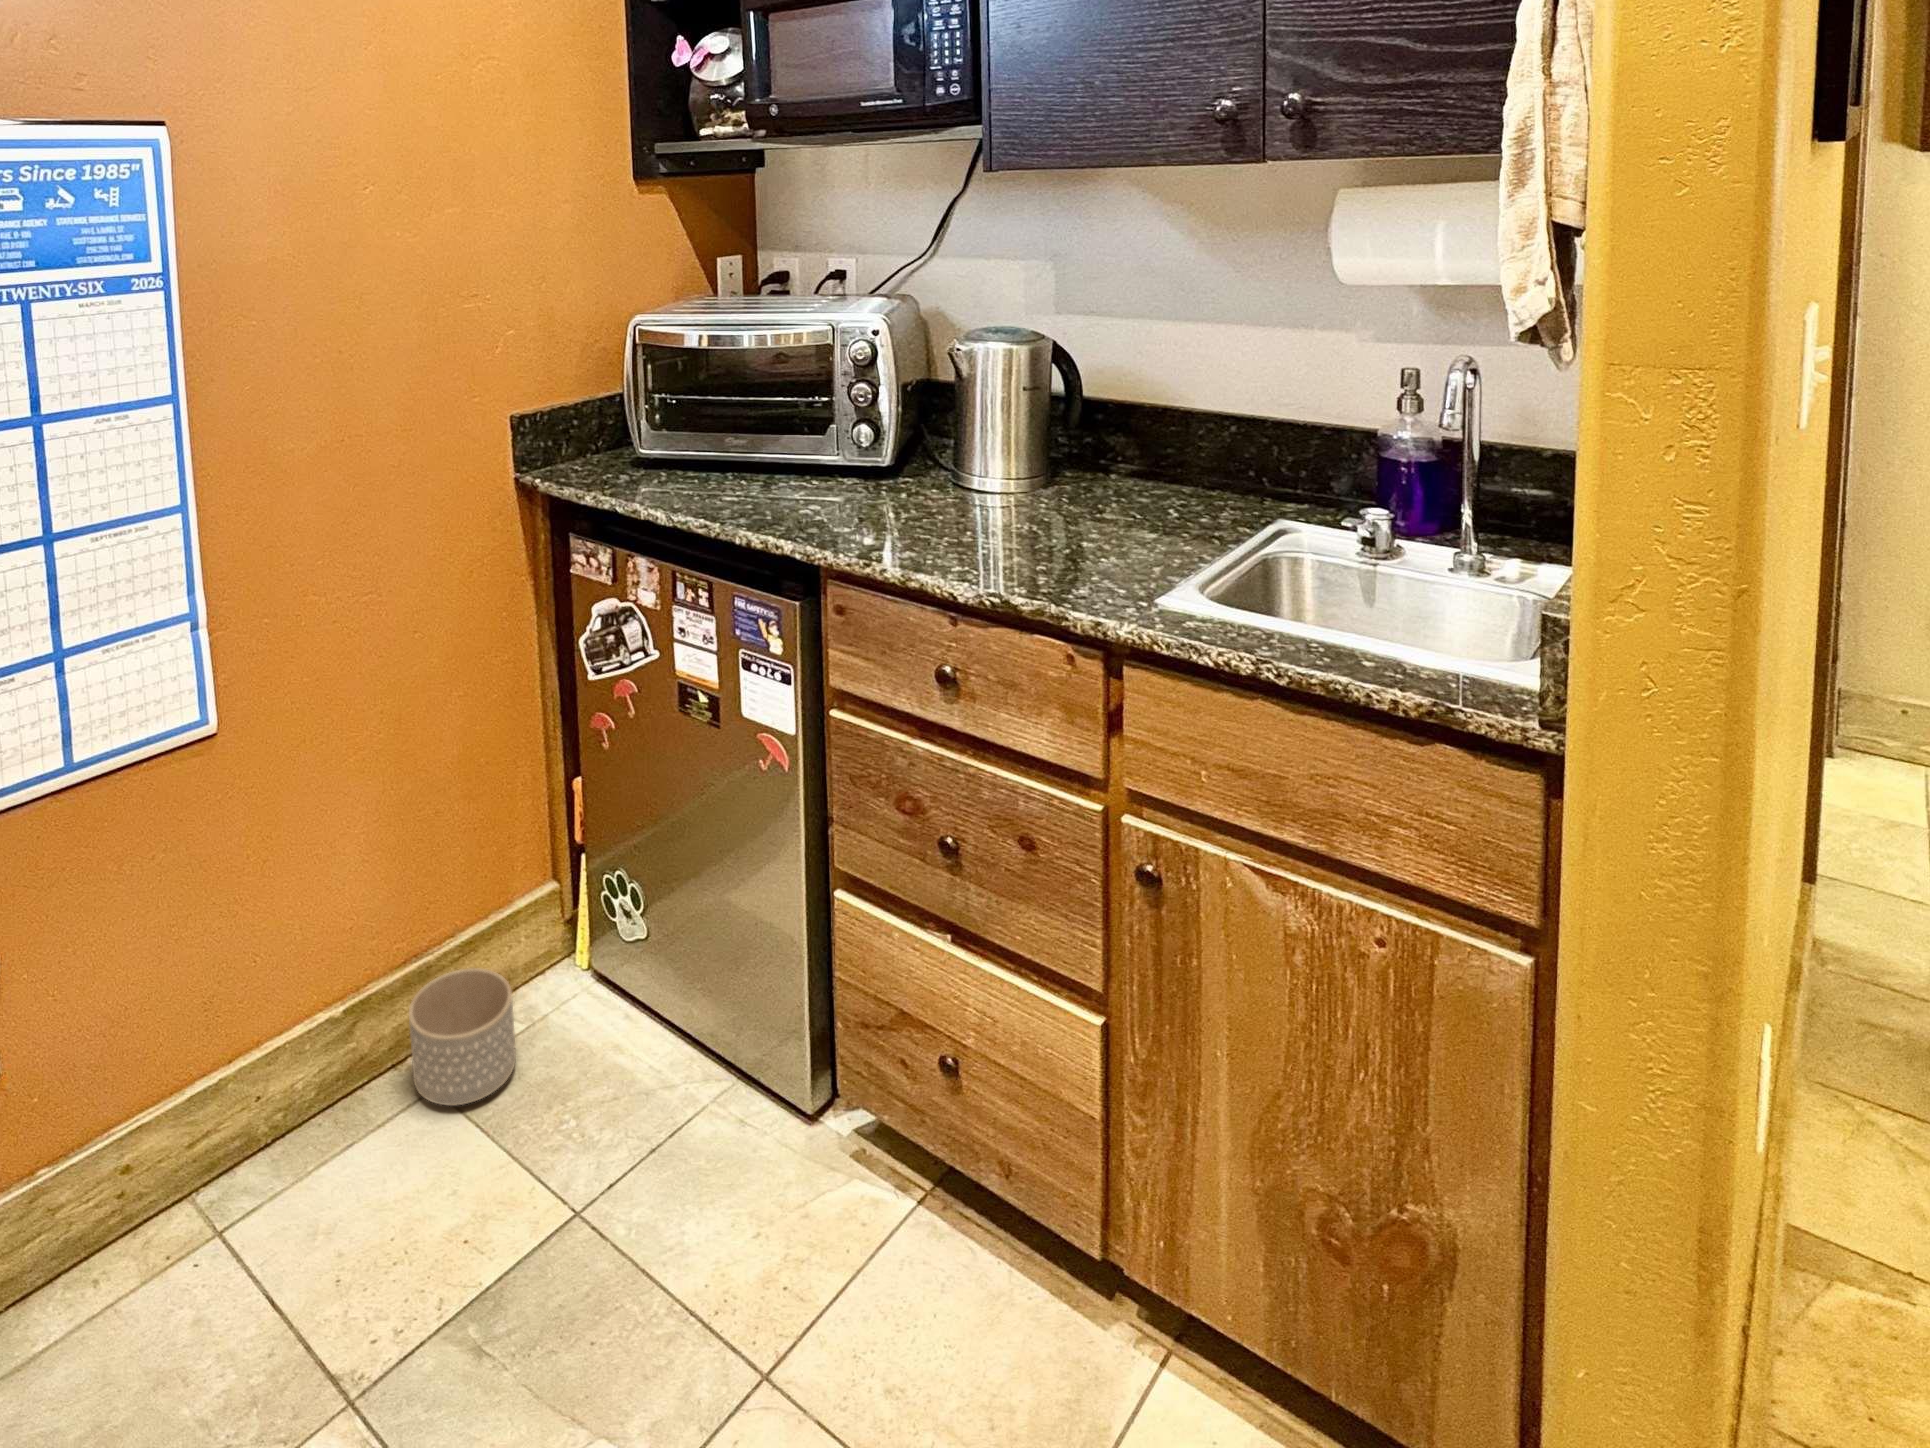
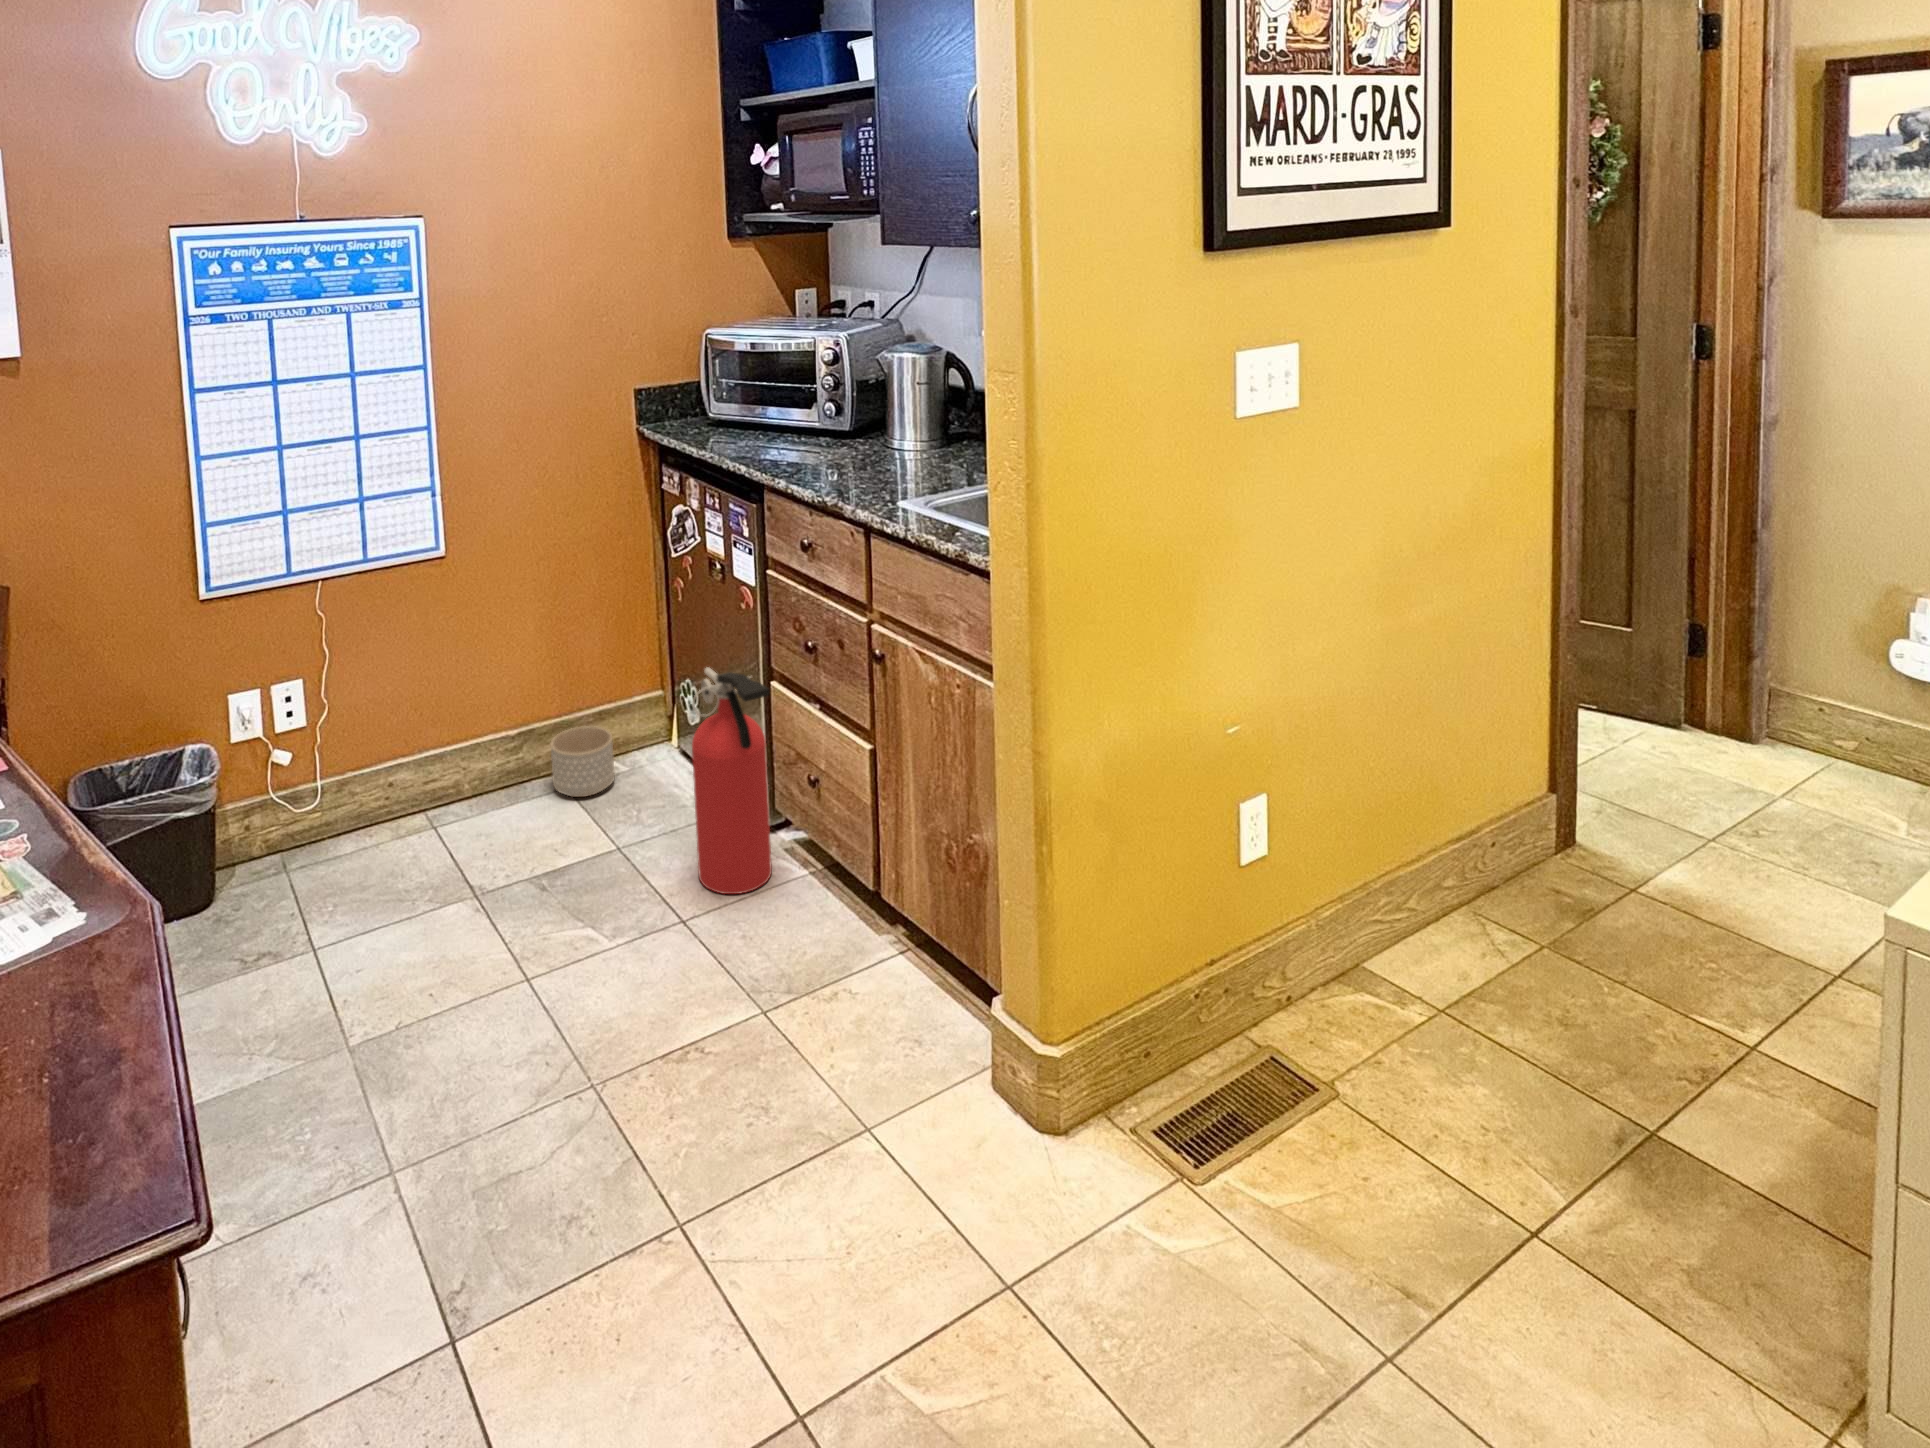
fire extinguisher: none [733,883,906,1285] -> present [692,668,772,894]

